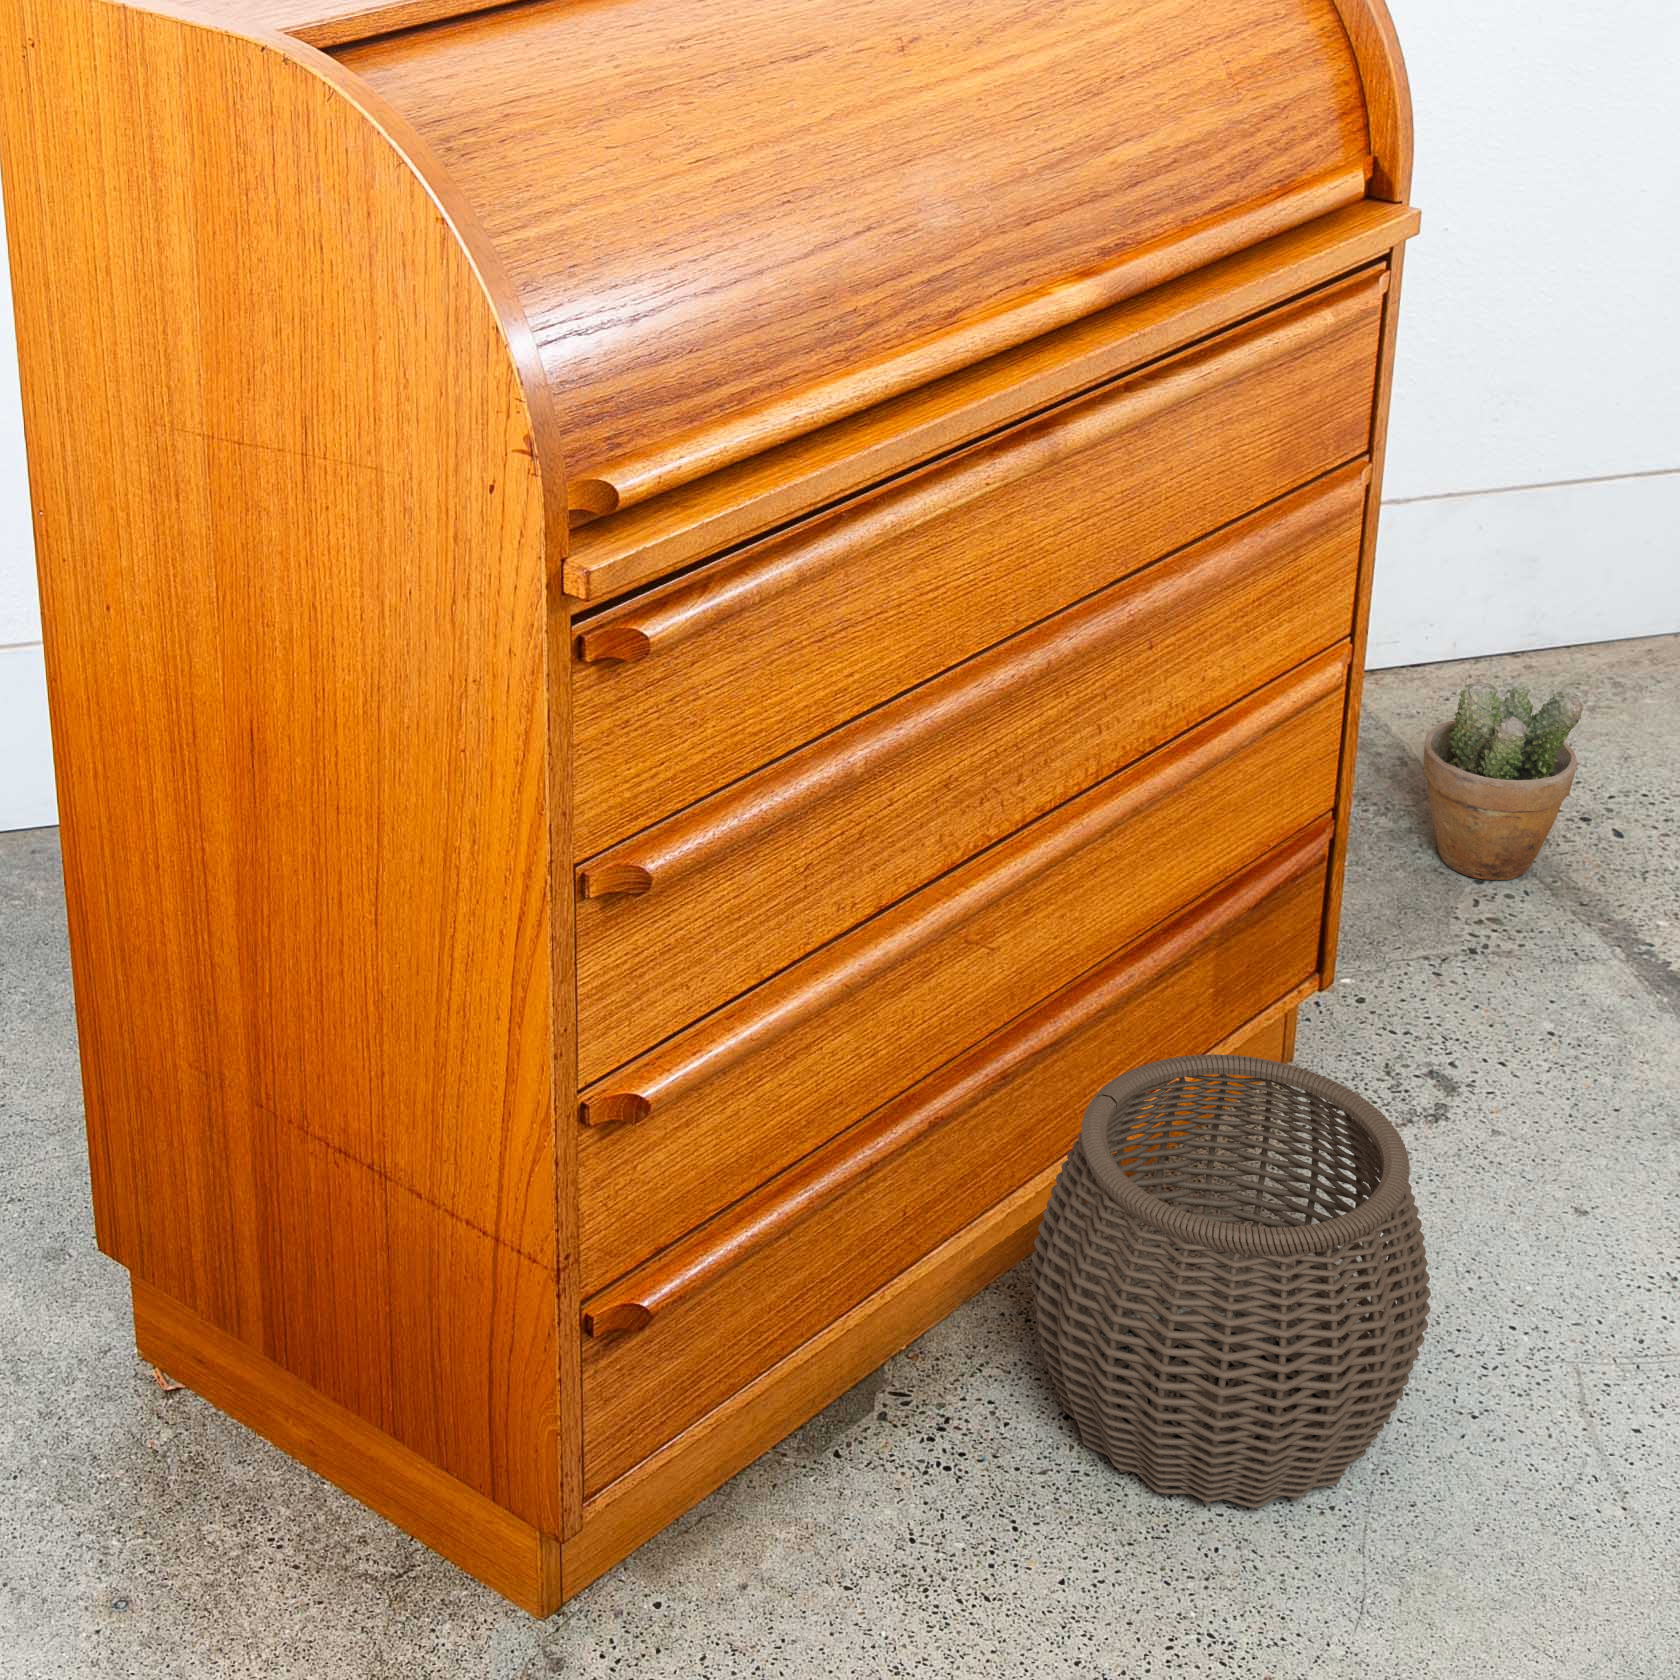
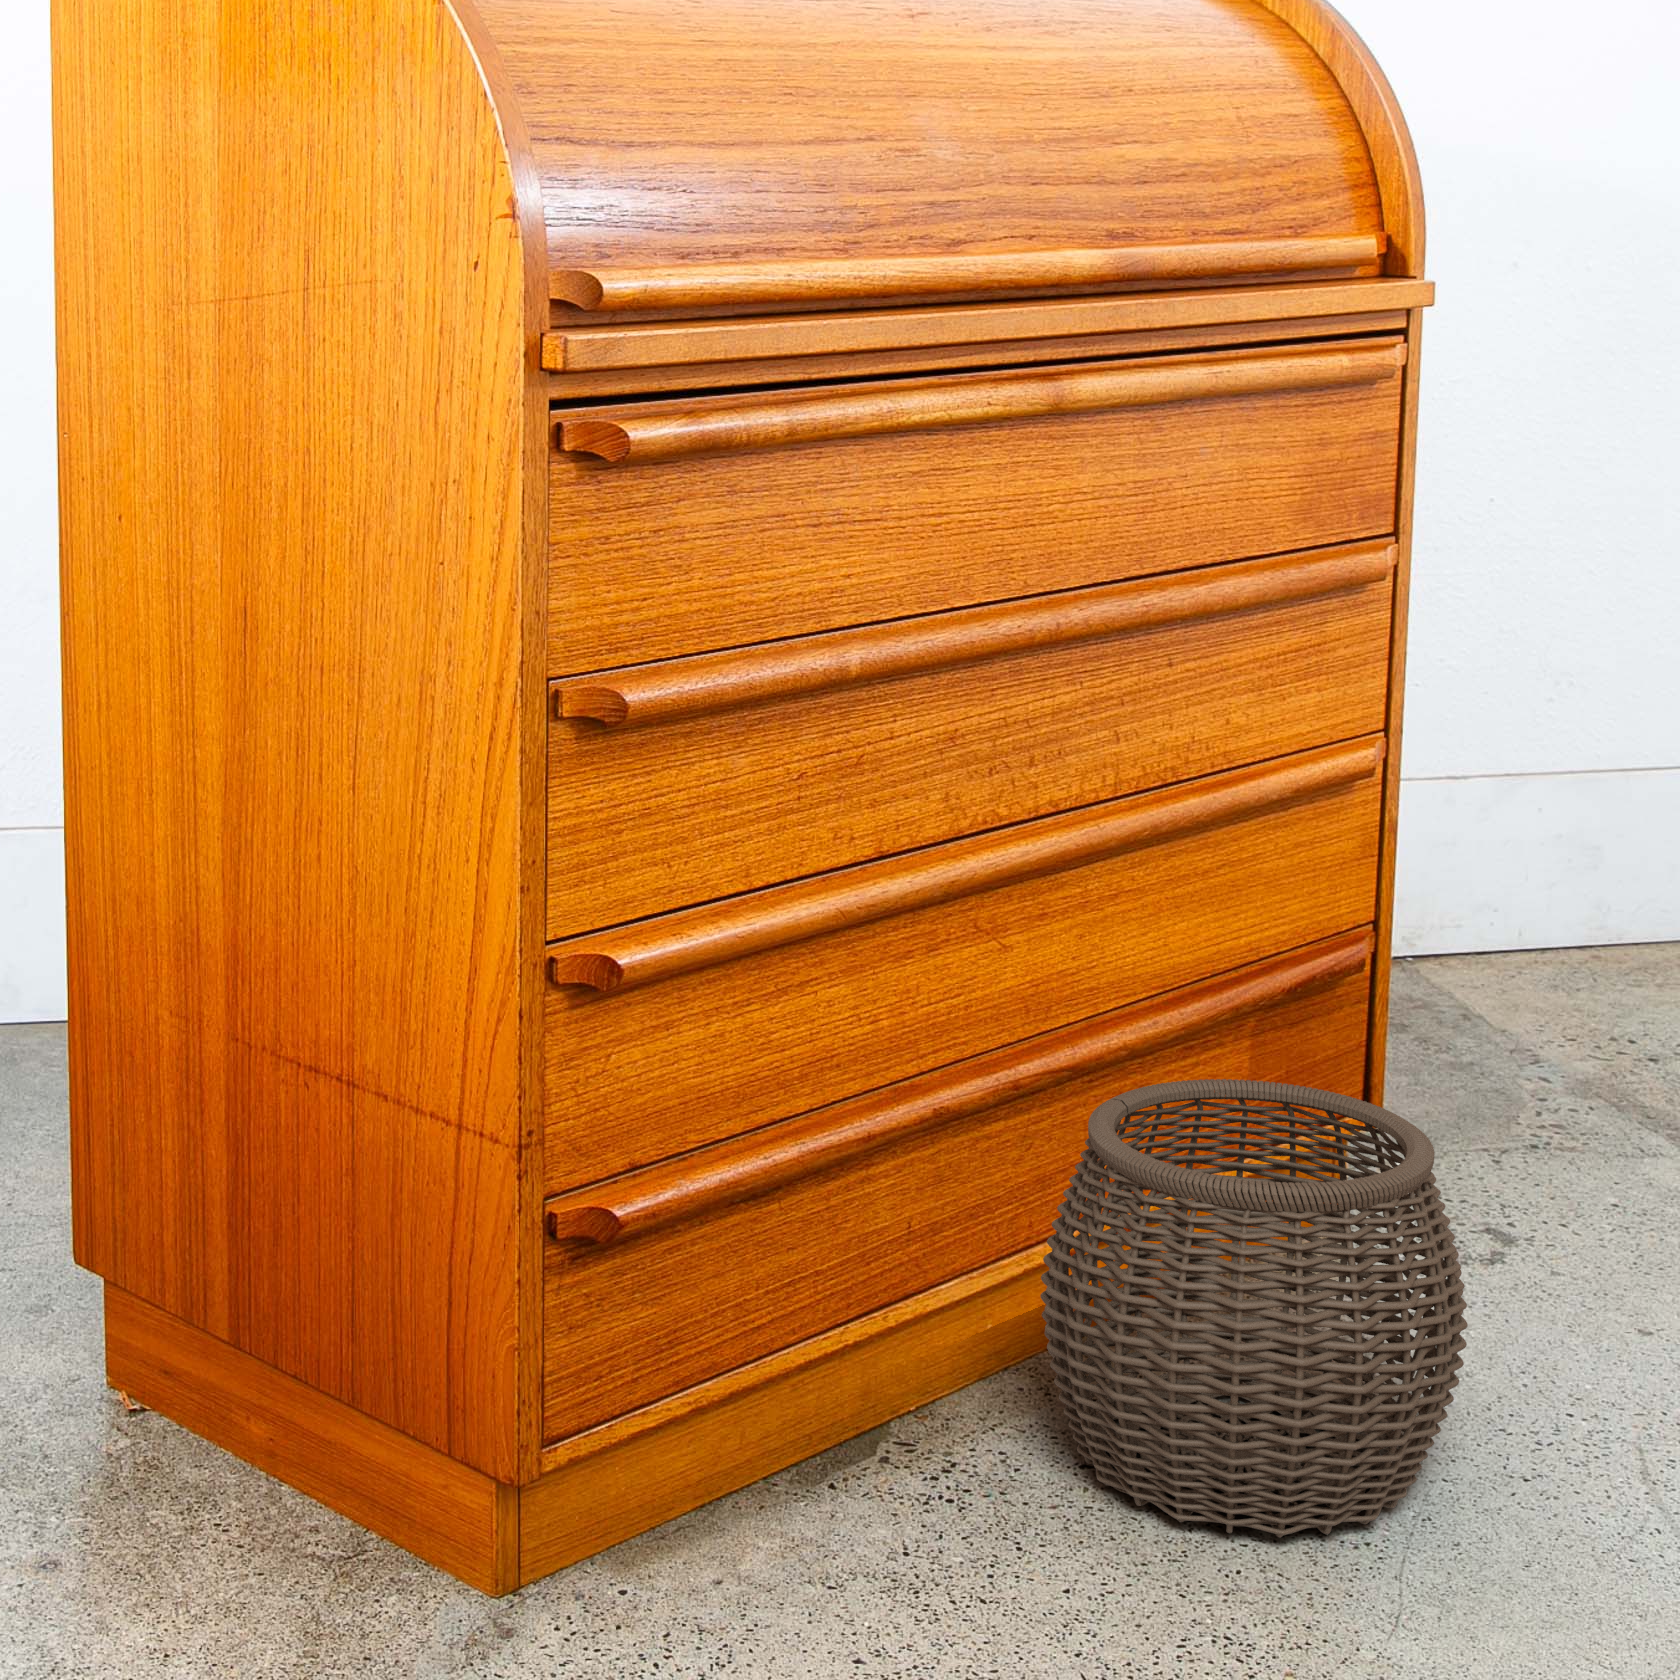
potted plant: present [1423,681,1583,880] -> none [1473,891,1631,1099]

